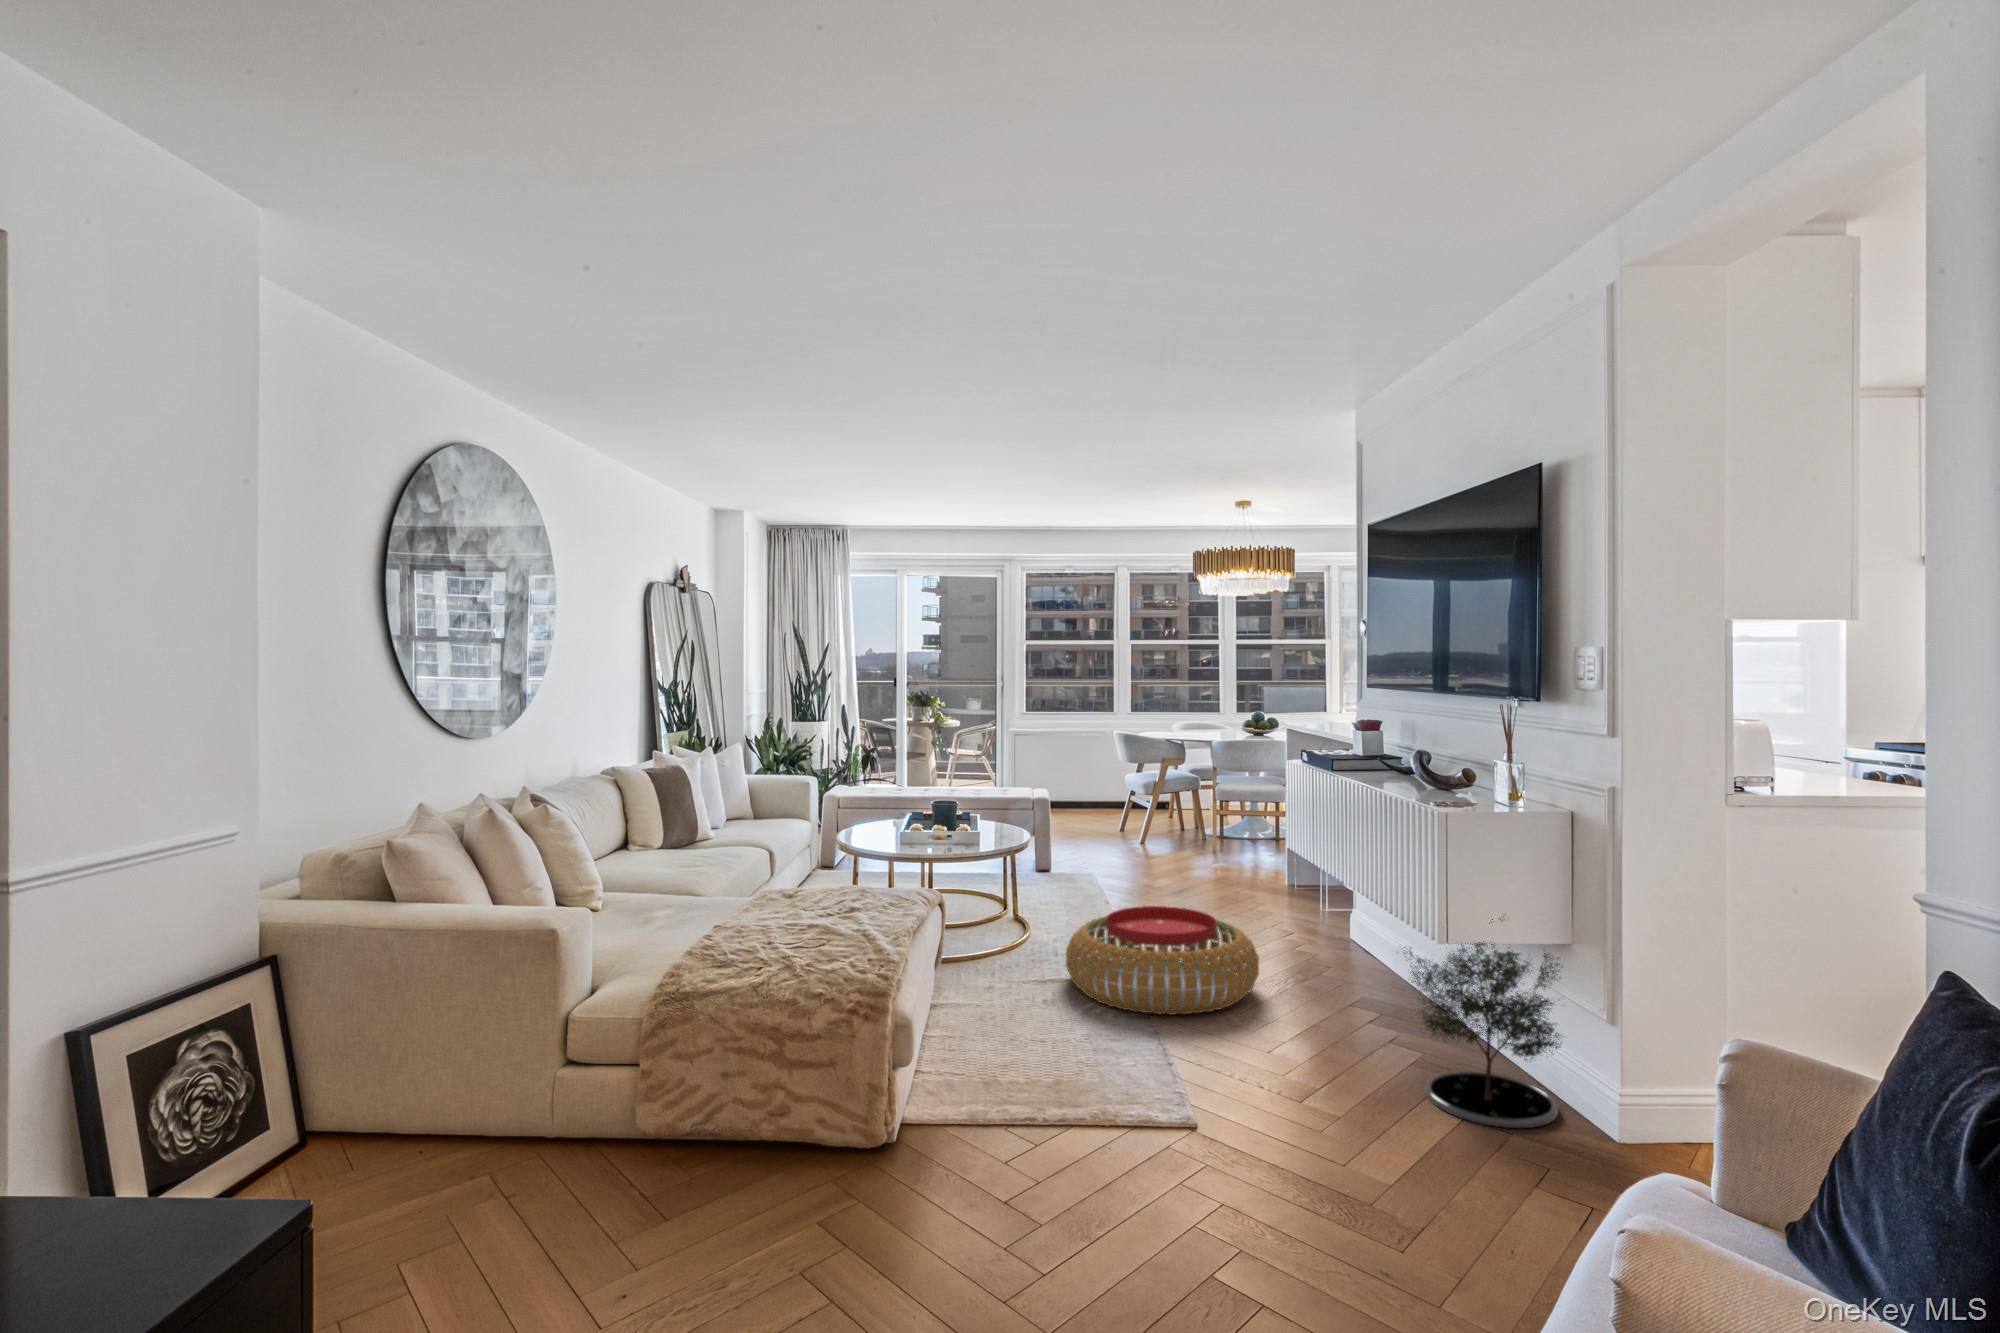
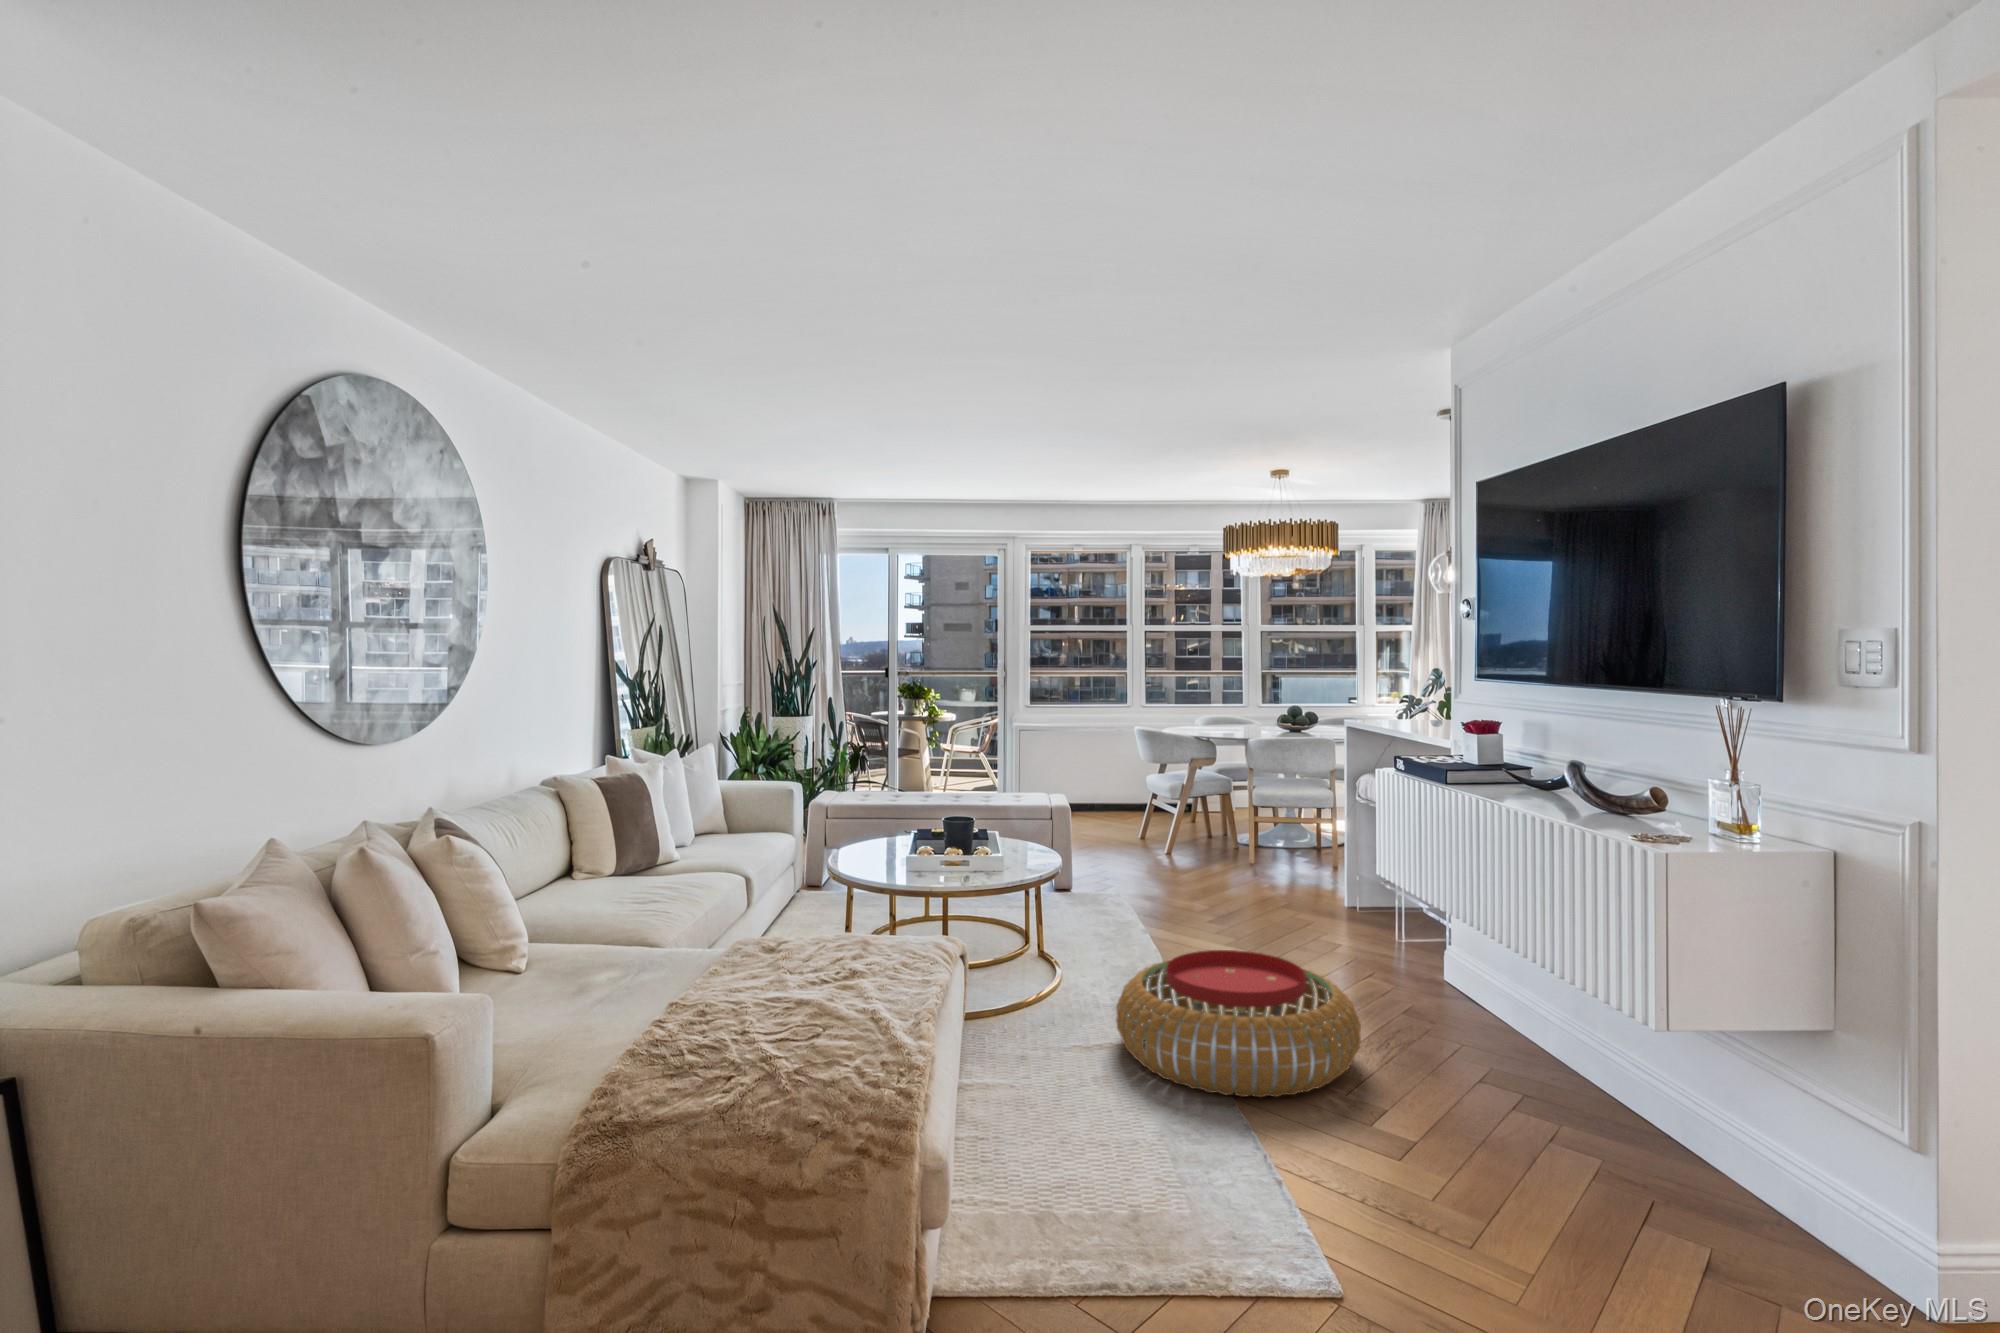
potted tree: present [1402,915,1560,1128] -> none [1583,943,1840,1288]

